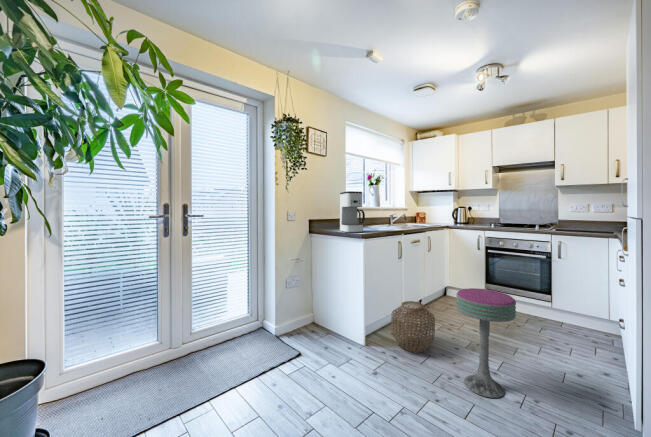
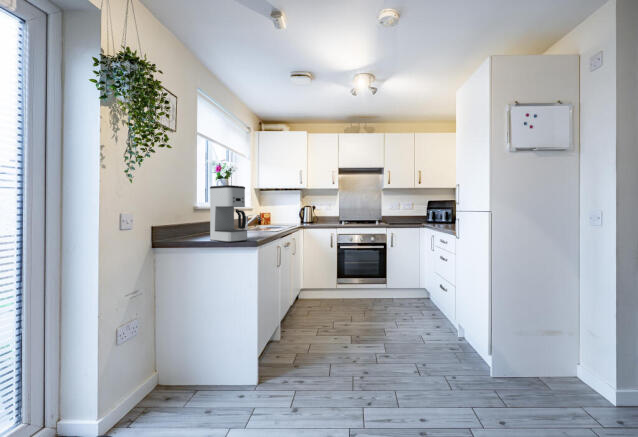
bar stool: present [456,288,516,398] -> none [367,291,420,399]
woven basket: present [391,301,435,353] -> none [285,317,333,378]

